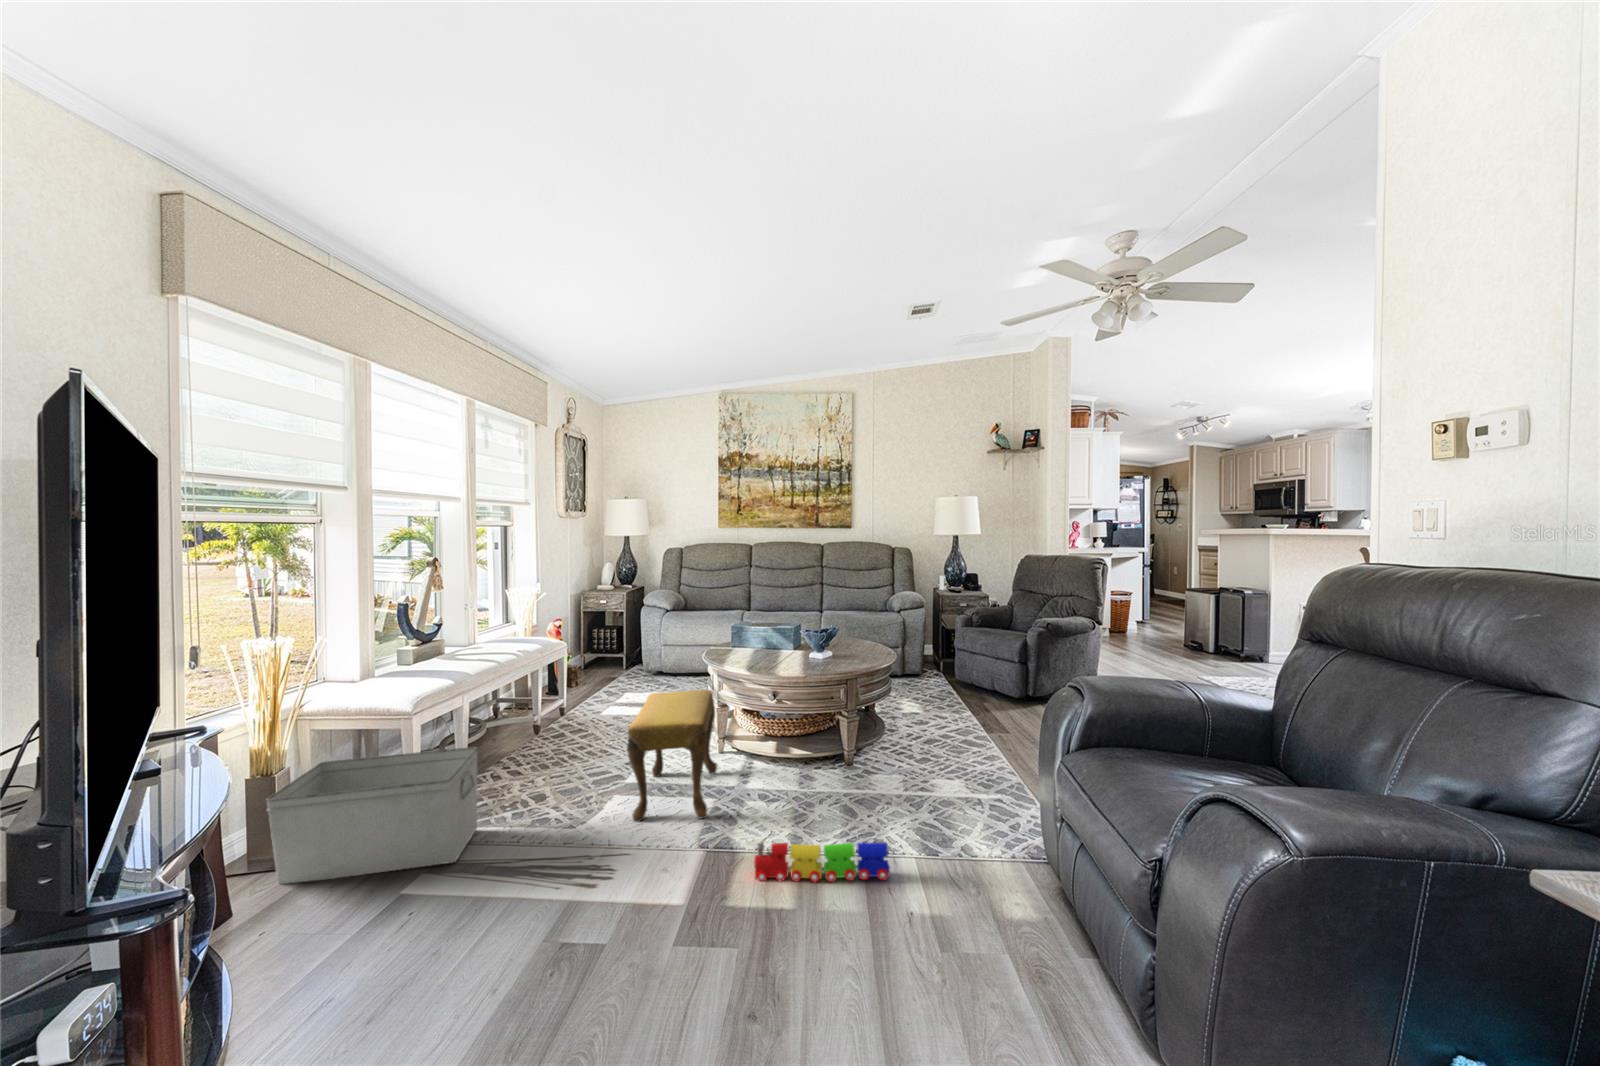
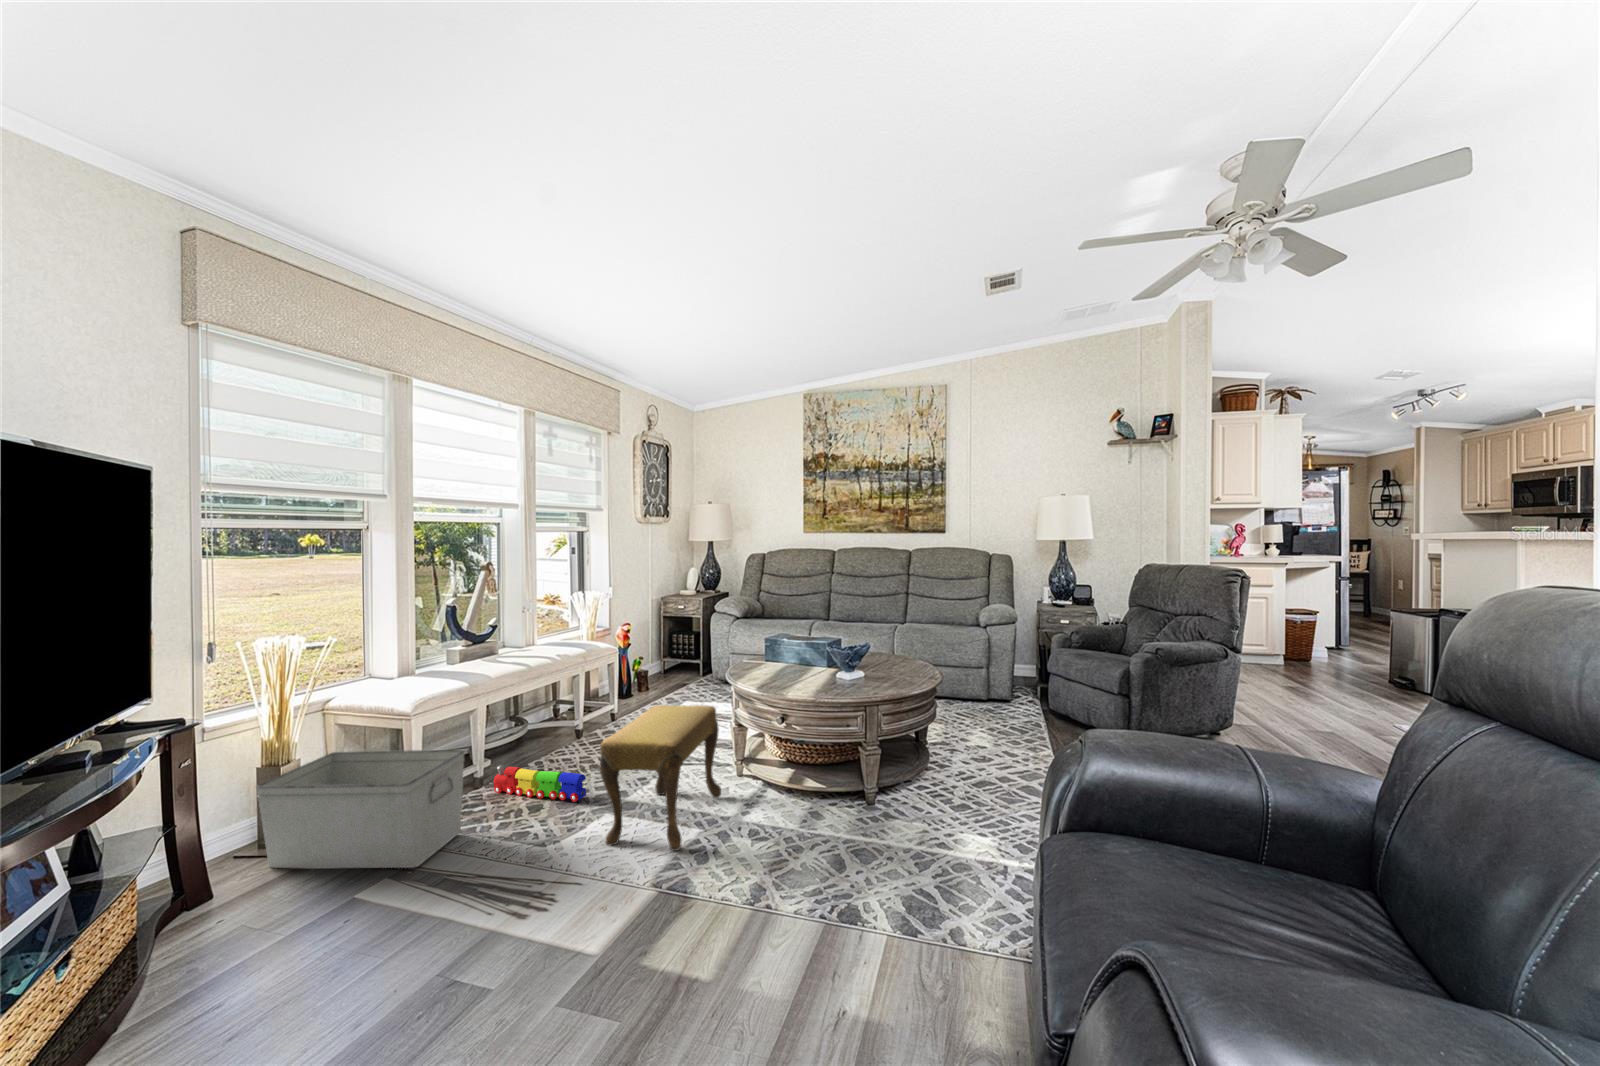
toy train: present [754,843,890,882] -> present [494,765,586,802]

